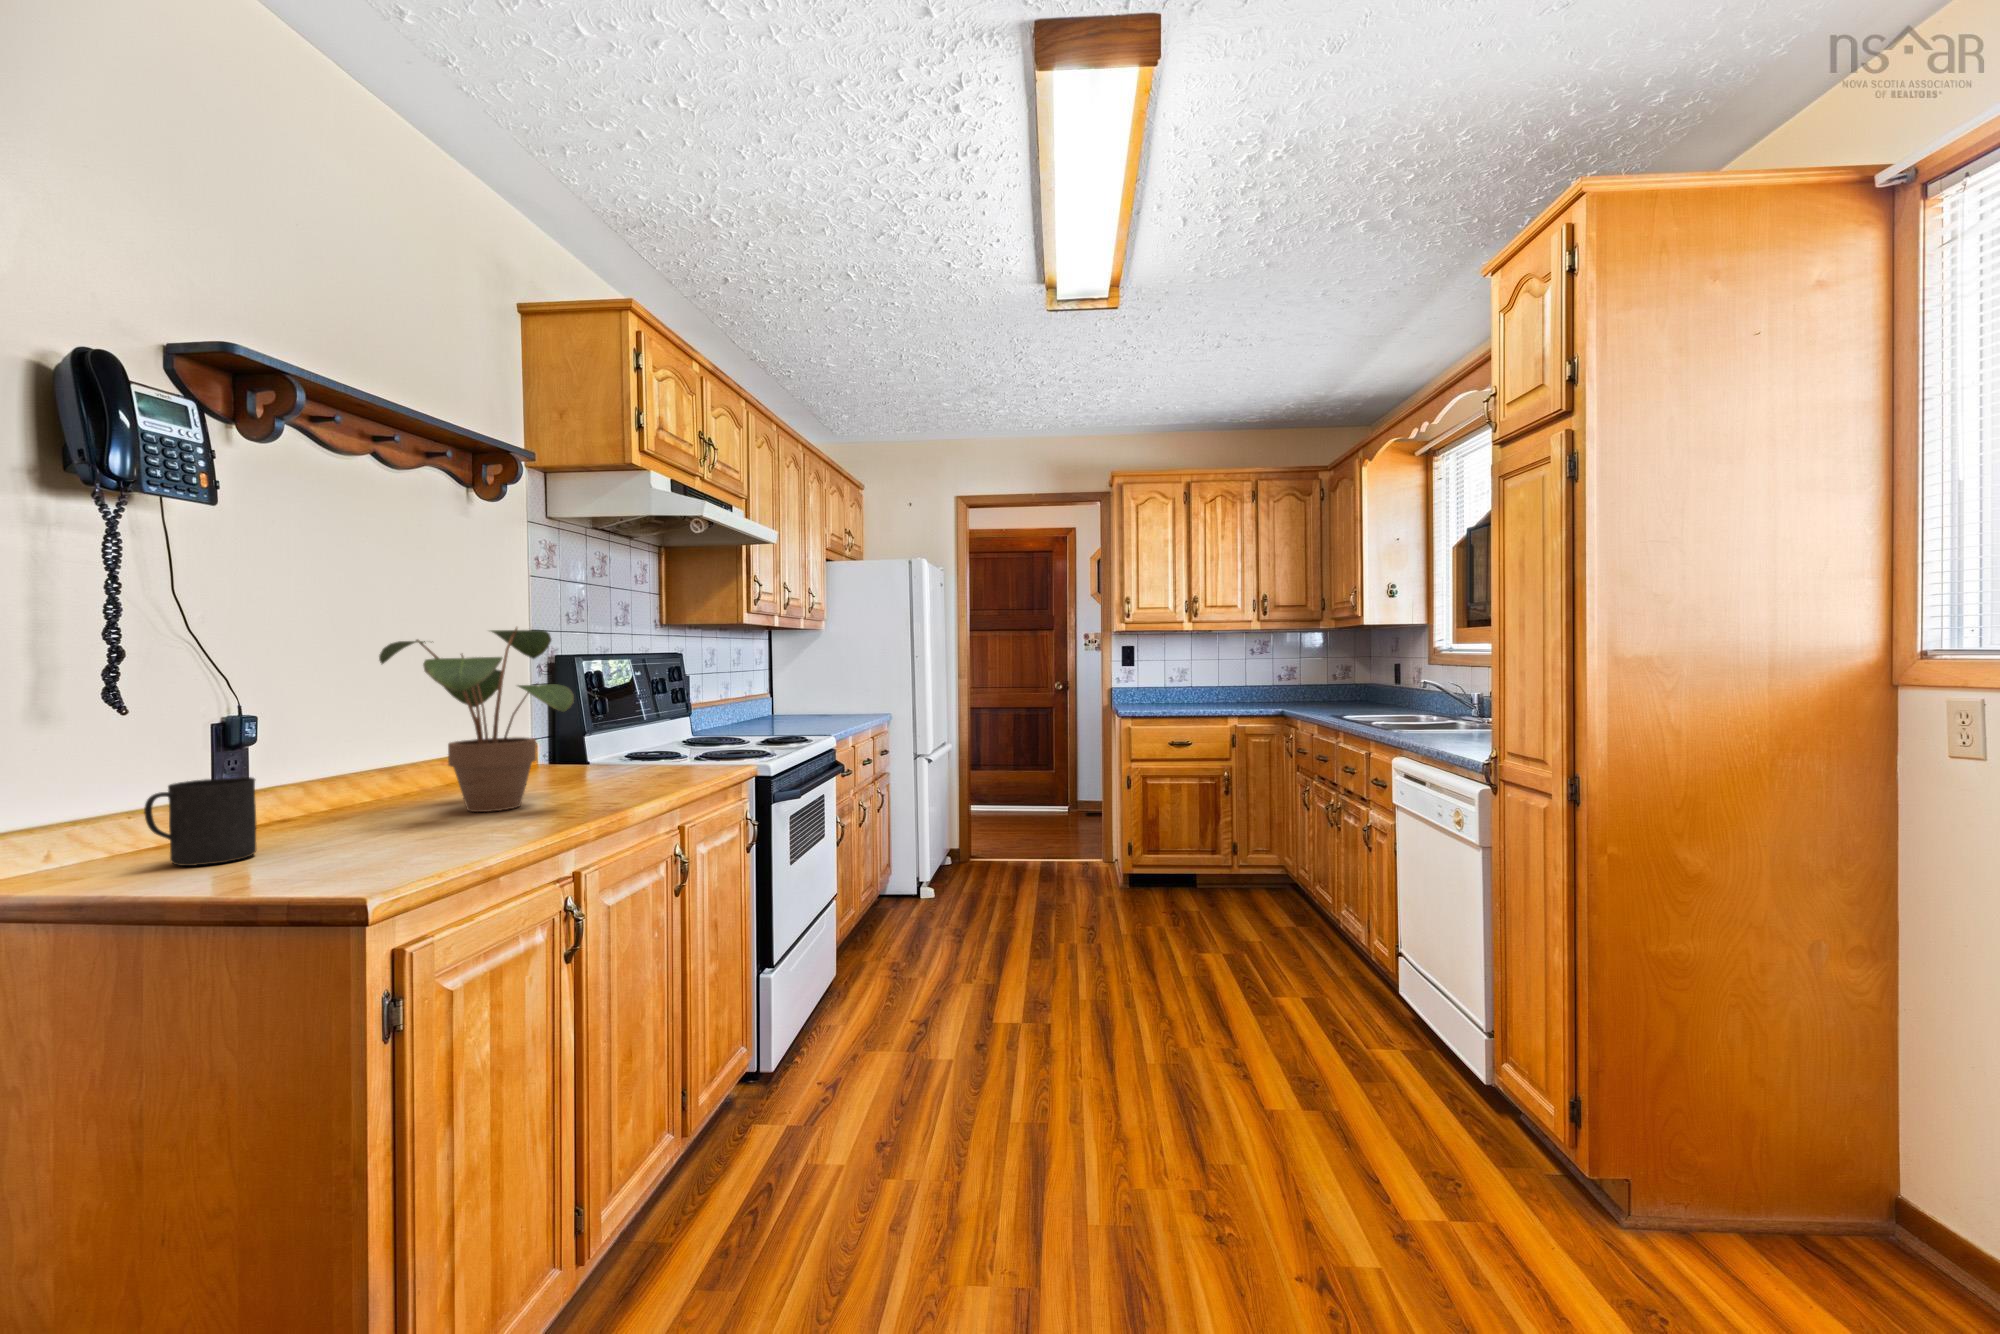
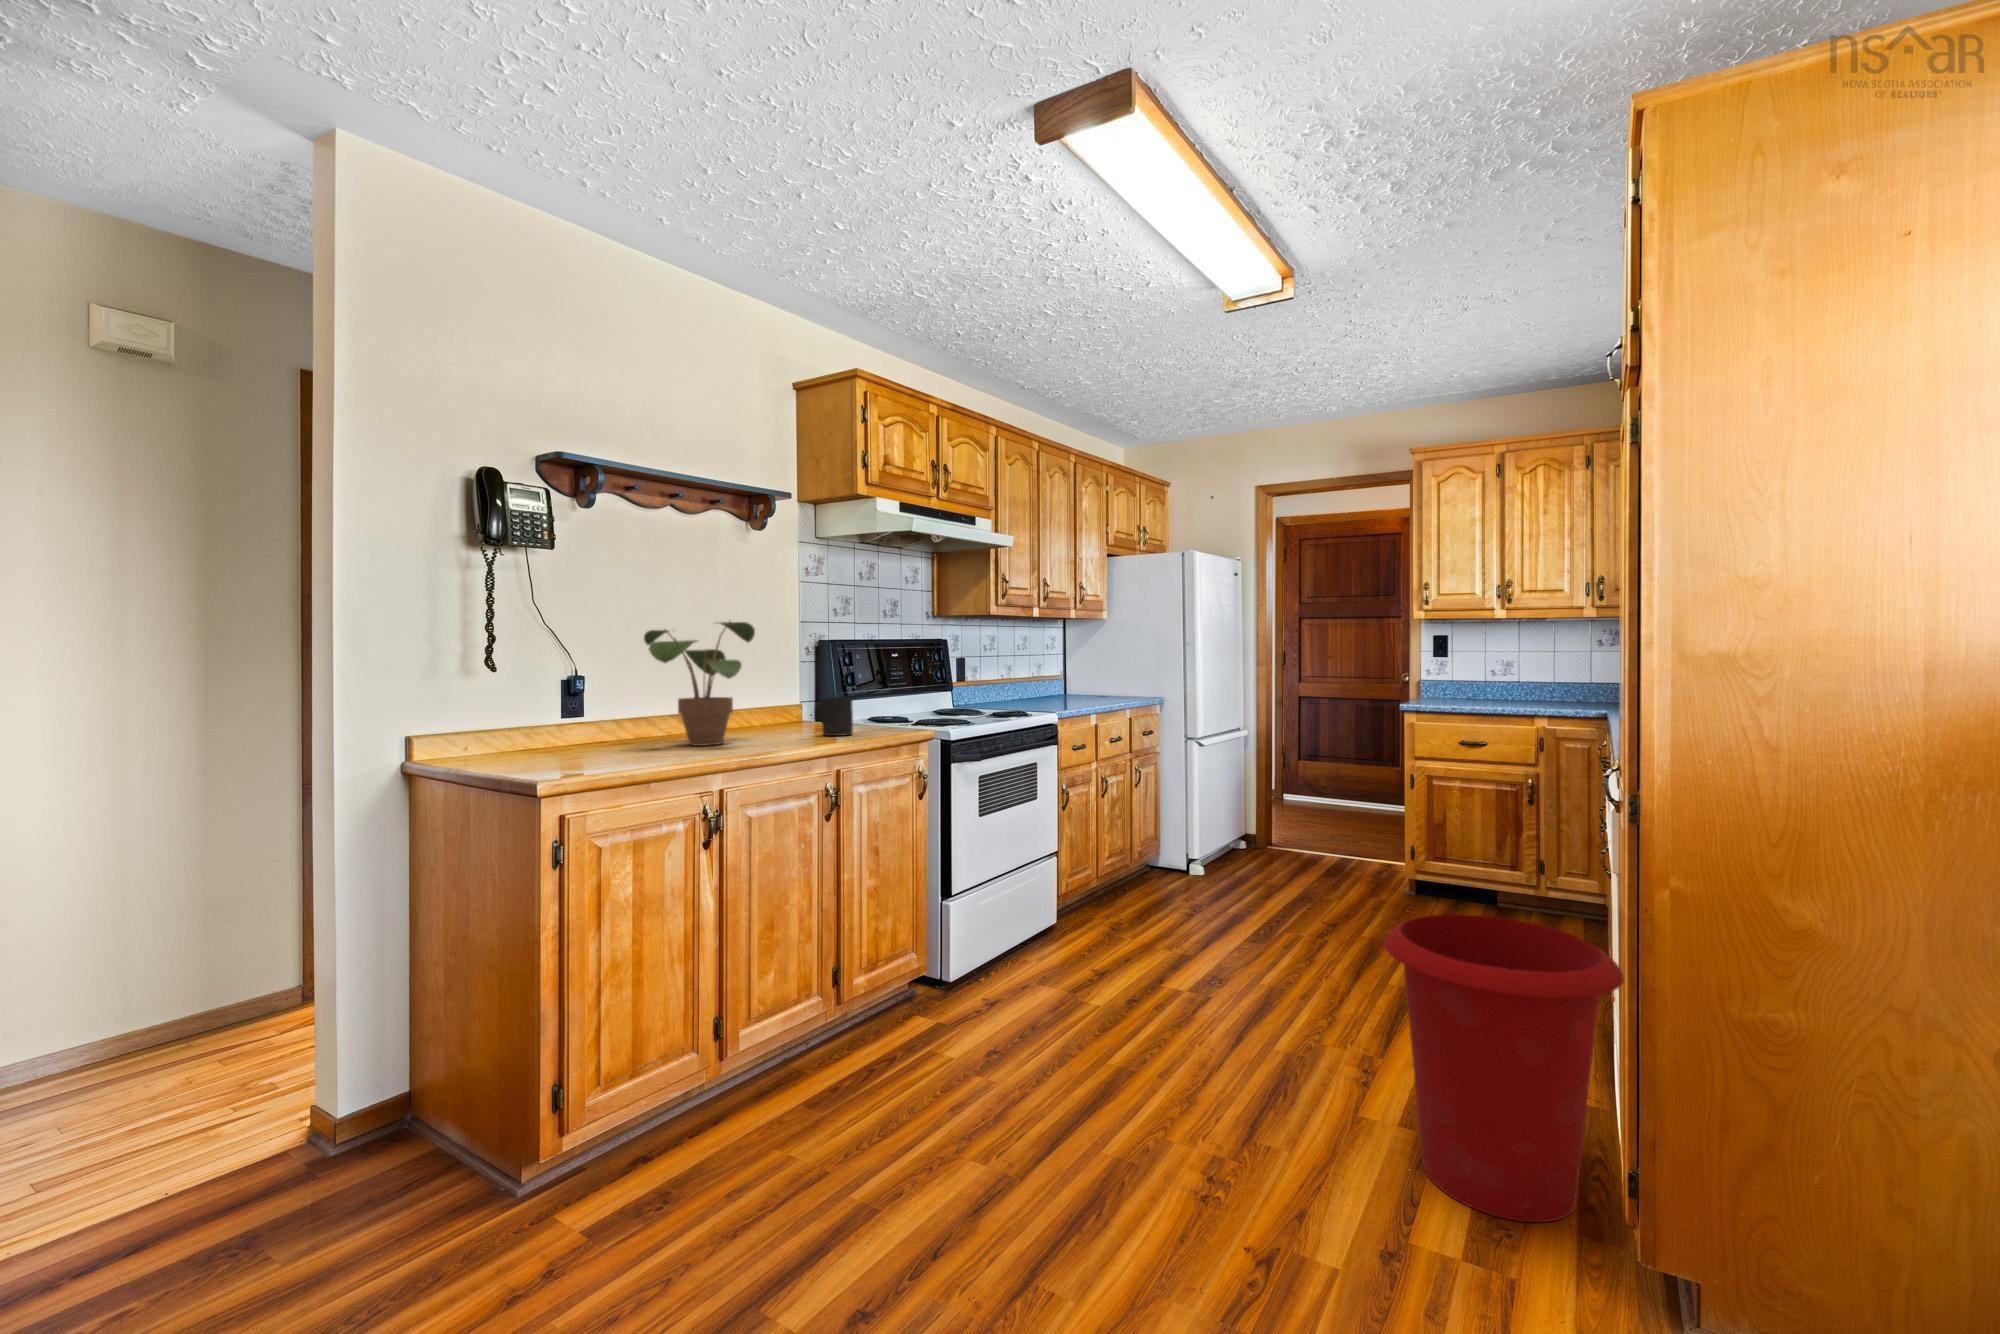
mug: present [144,777,256,866] -> present [815,698,853,736]
waste bin: none [1301,900,1503,1168] -> present [1384,914,1624,1222]

